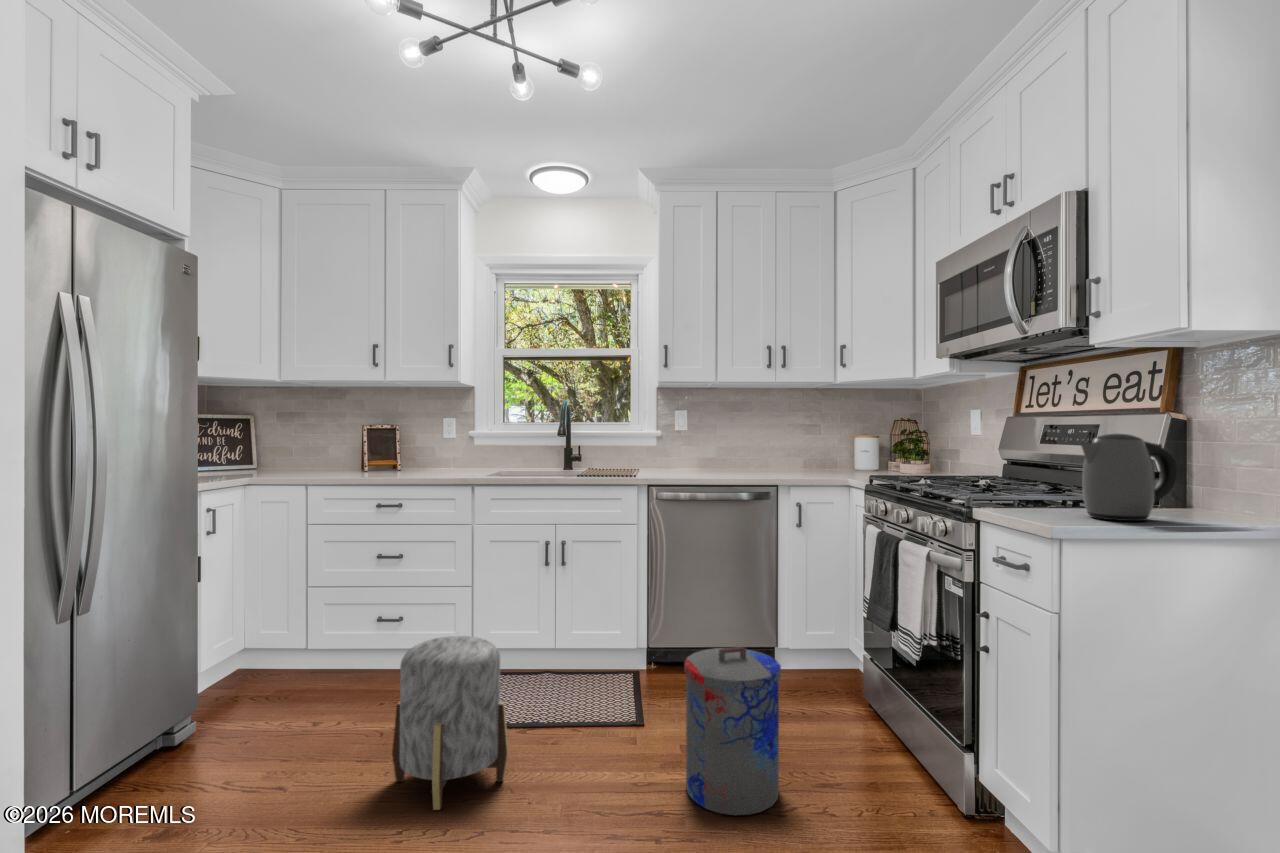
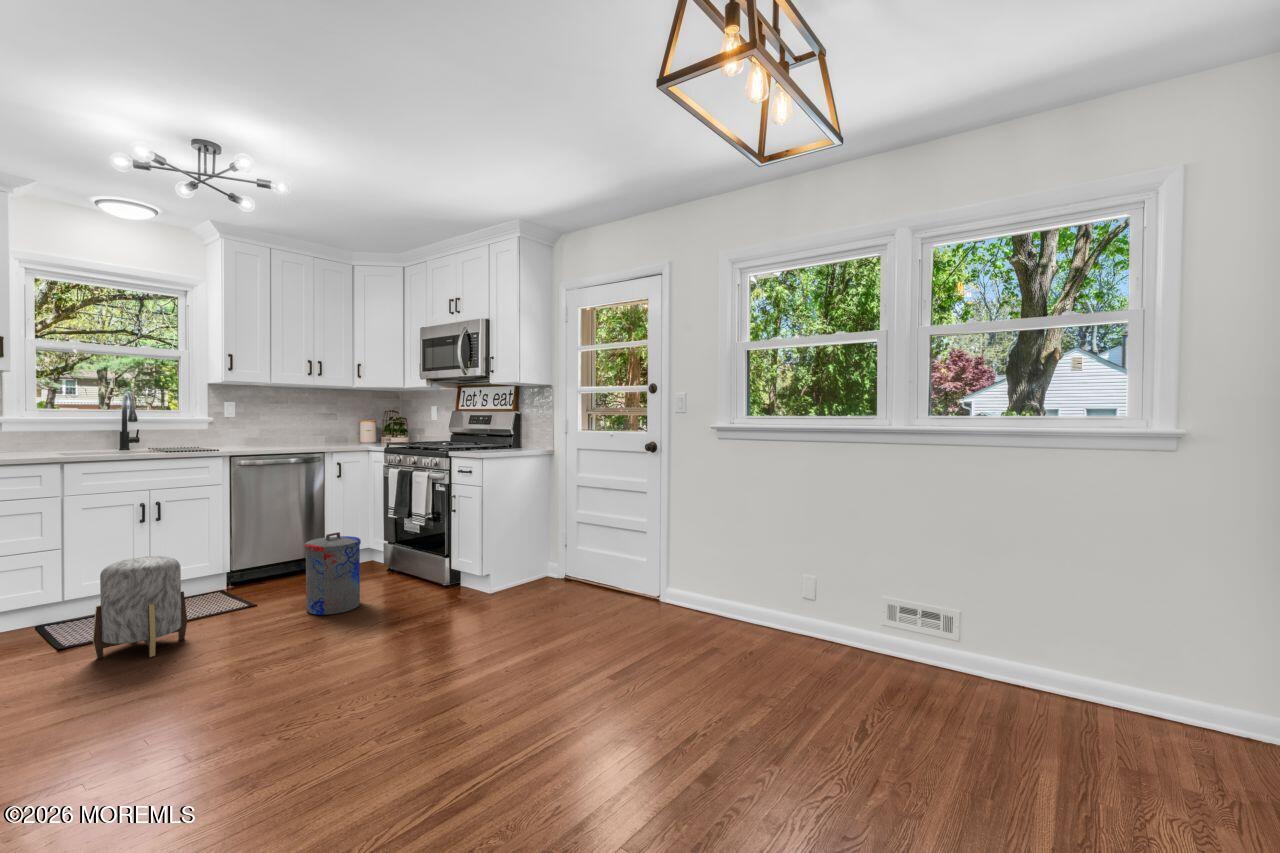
kettle: present [1081,434,1177,521] -> none [490,420,519,452]

